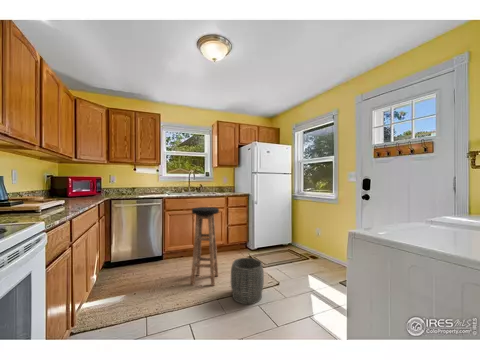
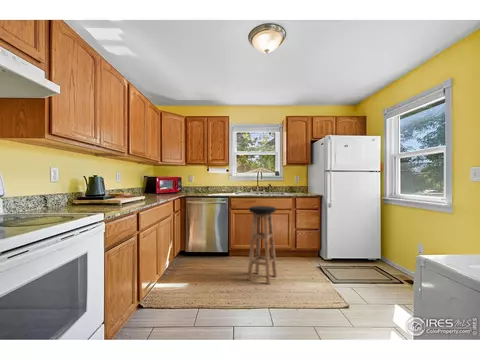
woven basket: present [231,258,264,304] -> none [281,260,316,306]

